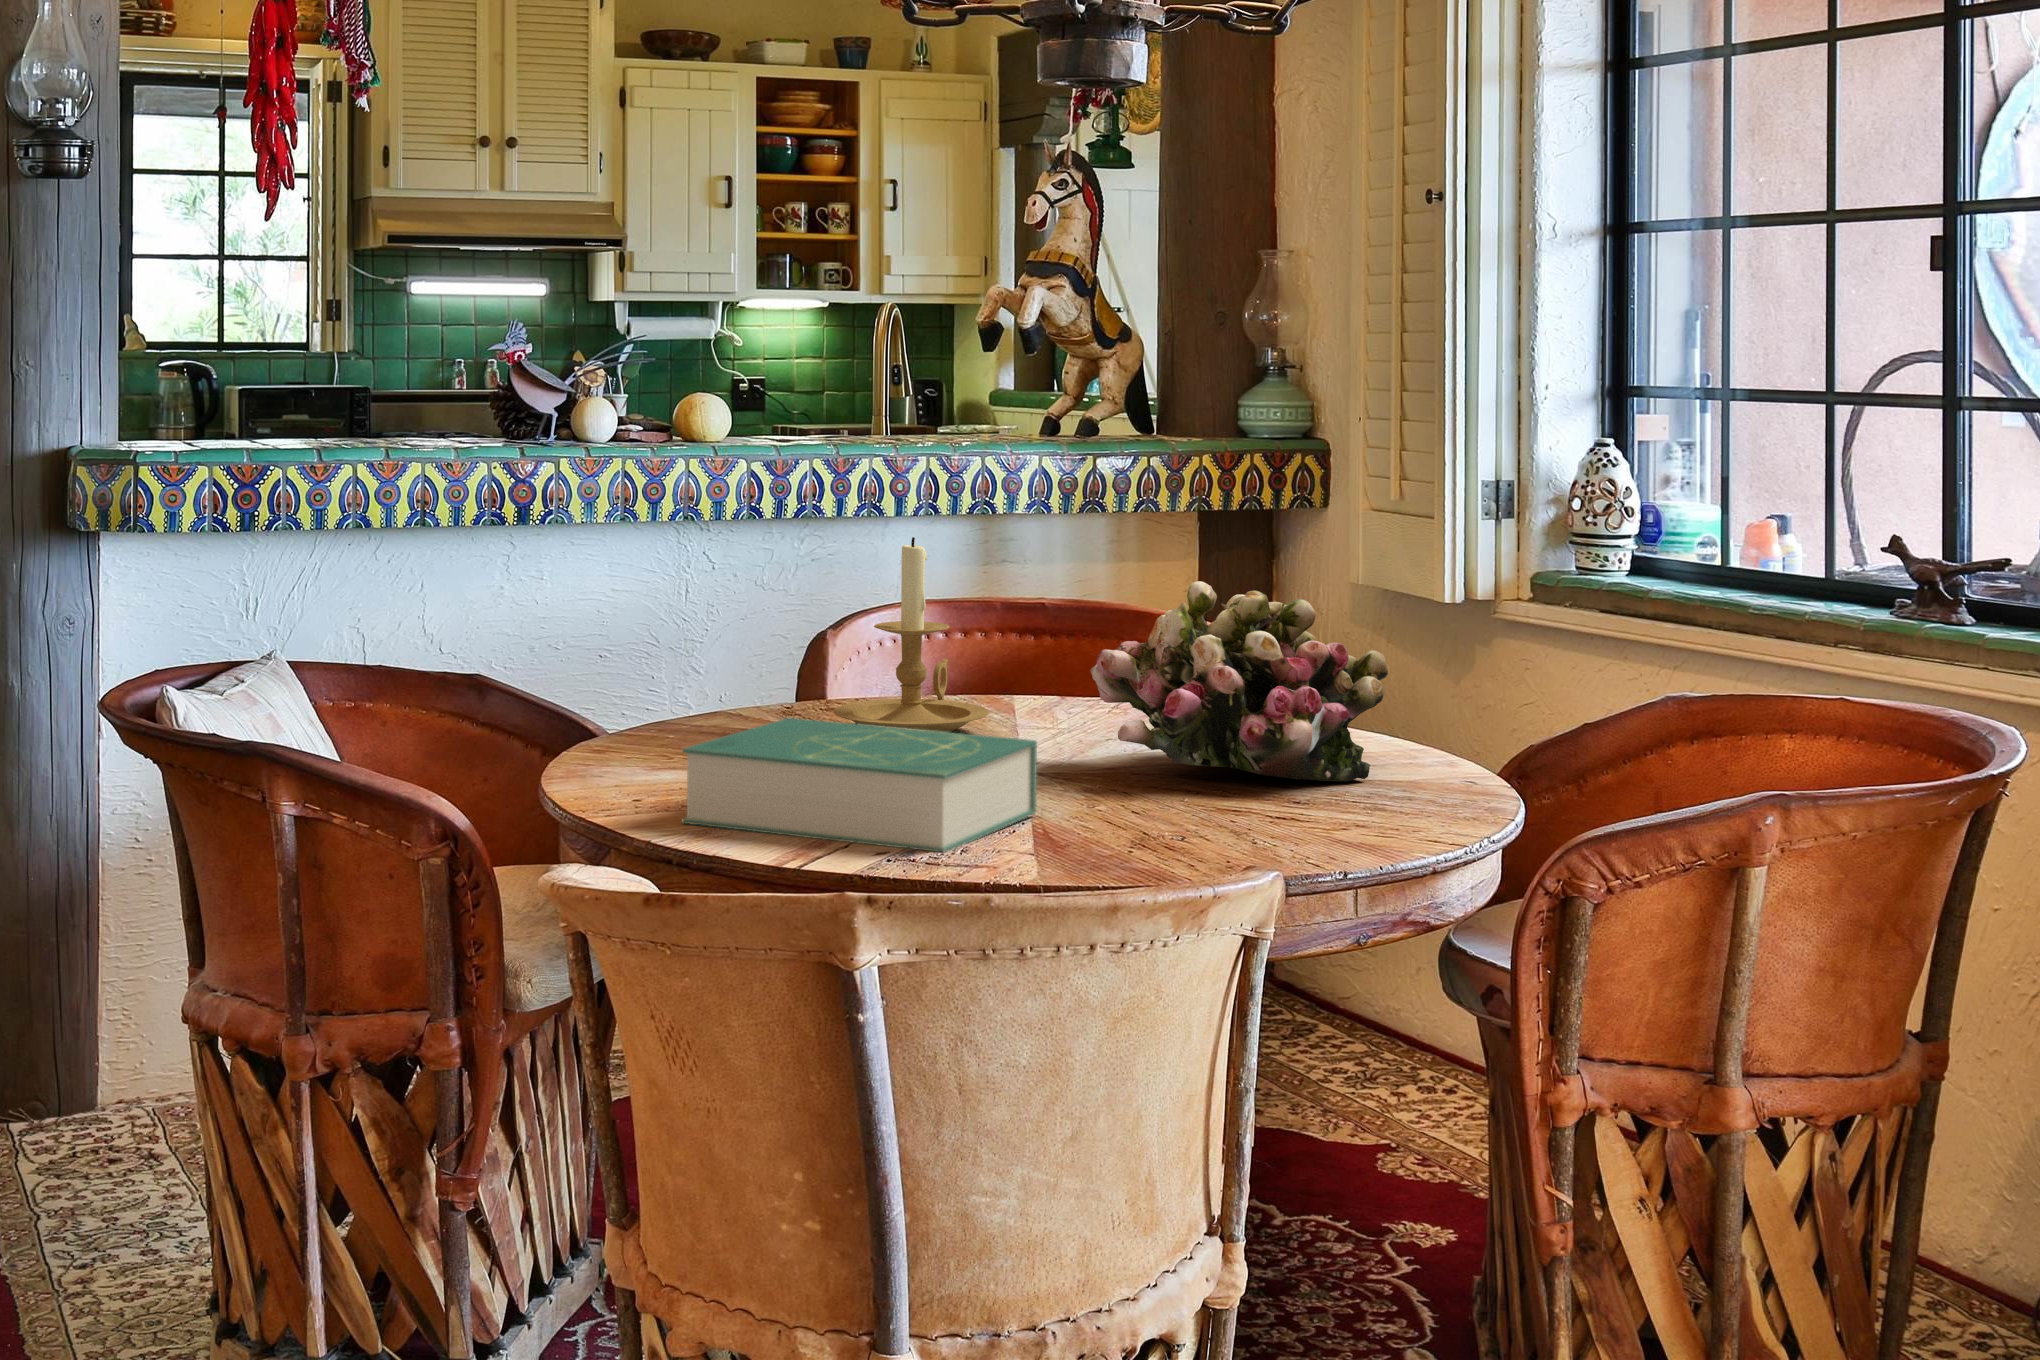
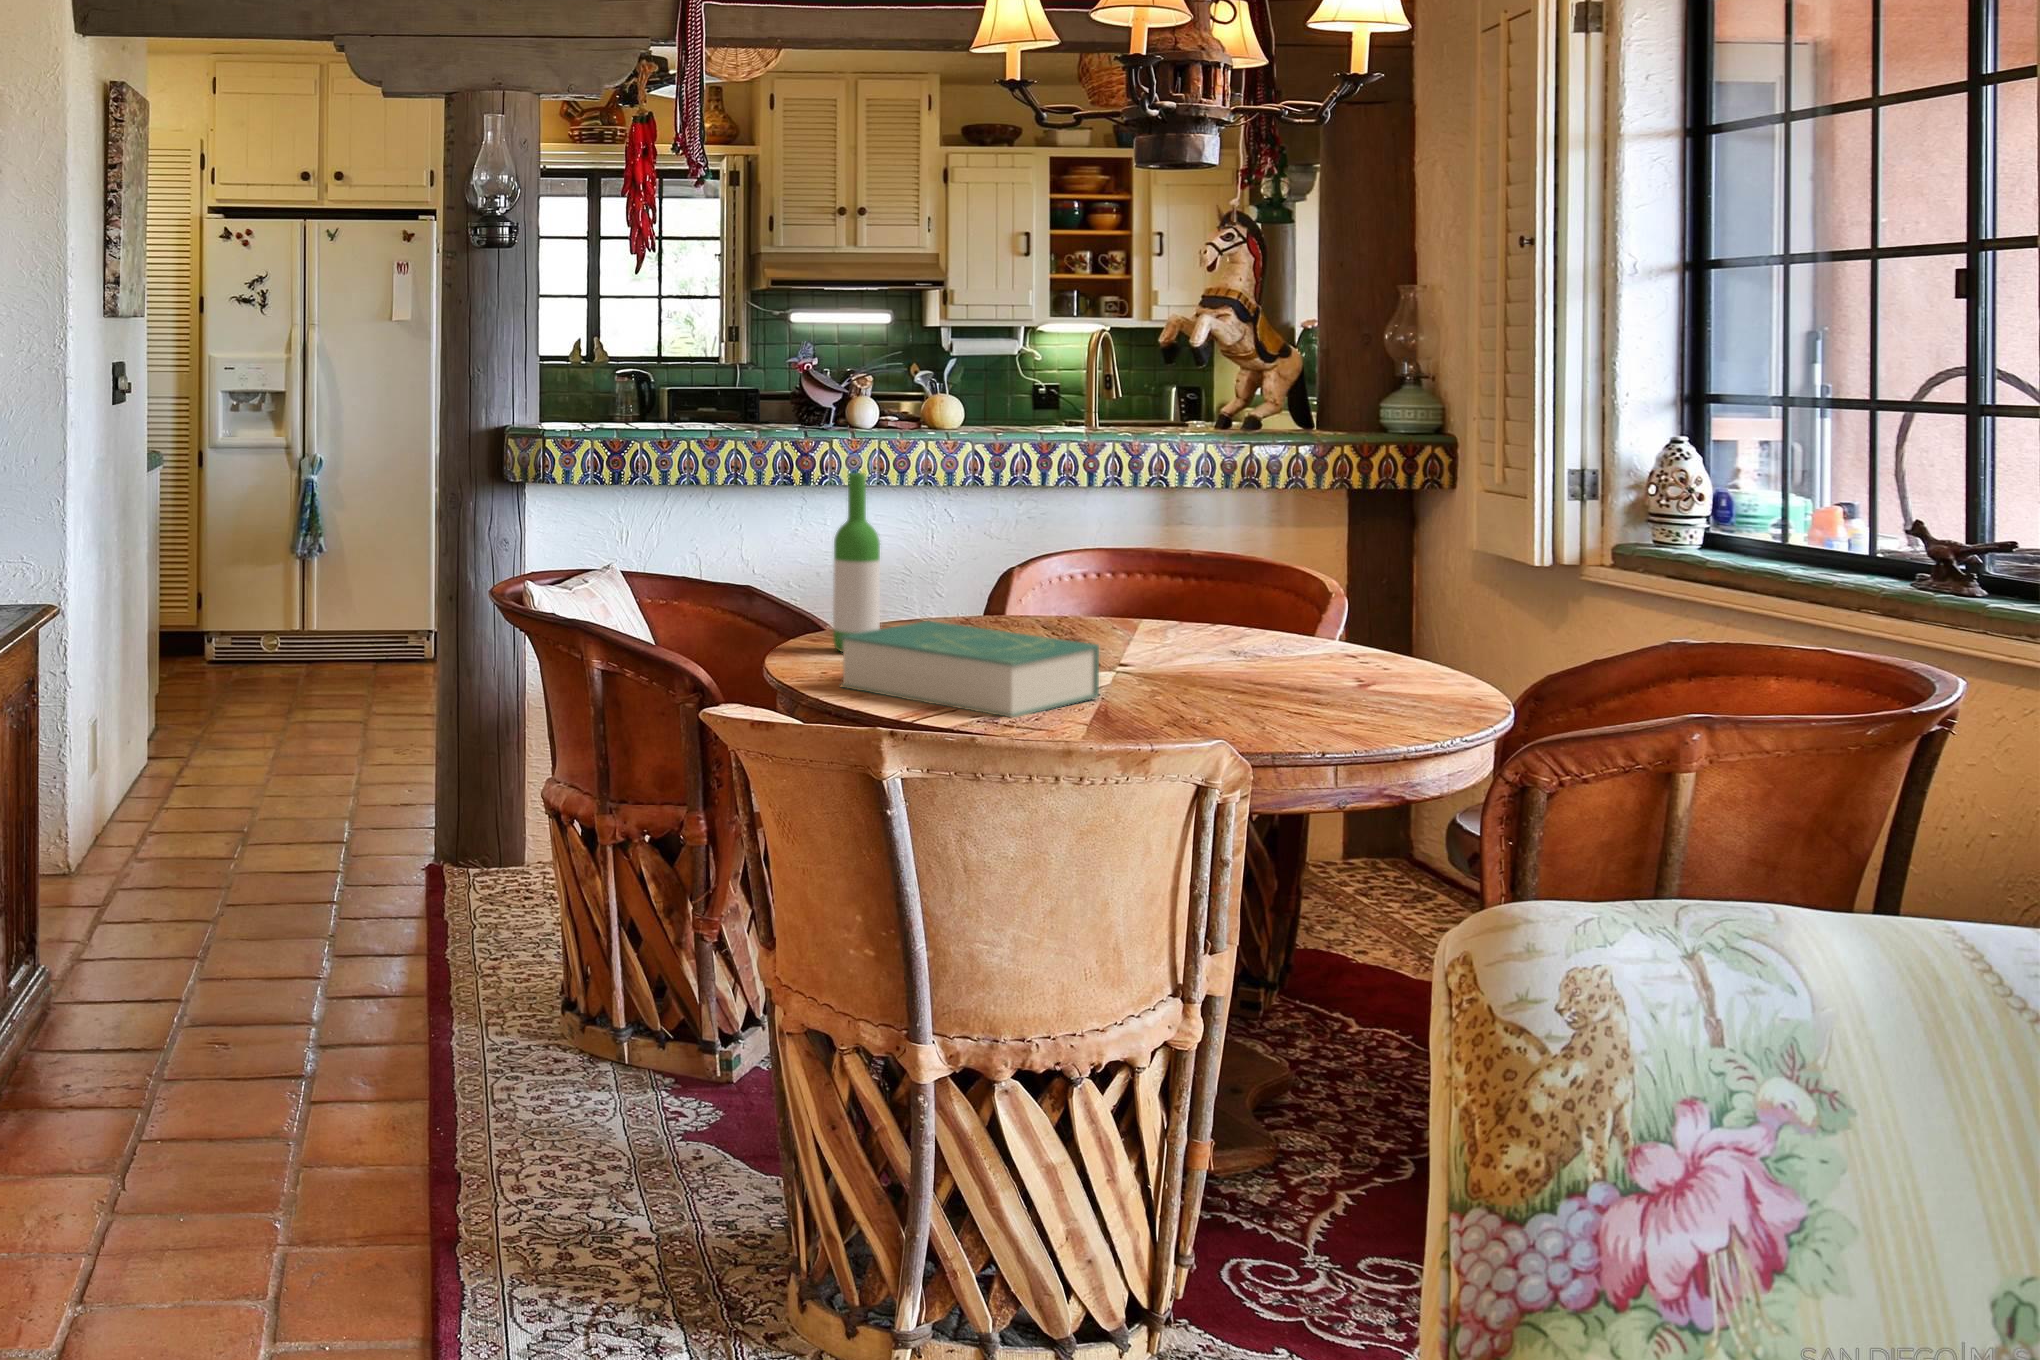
wine bottle: none [637,508,703,769] -> present [833,473,880,652]
candle holder: present [834,537,989,732] -> none [990,499,1107,642]
flower arrangement: present [1090,581,1388,782] -> none [1169,537,1409,692]

